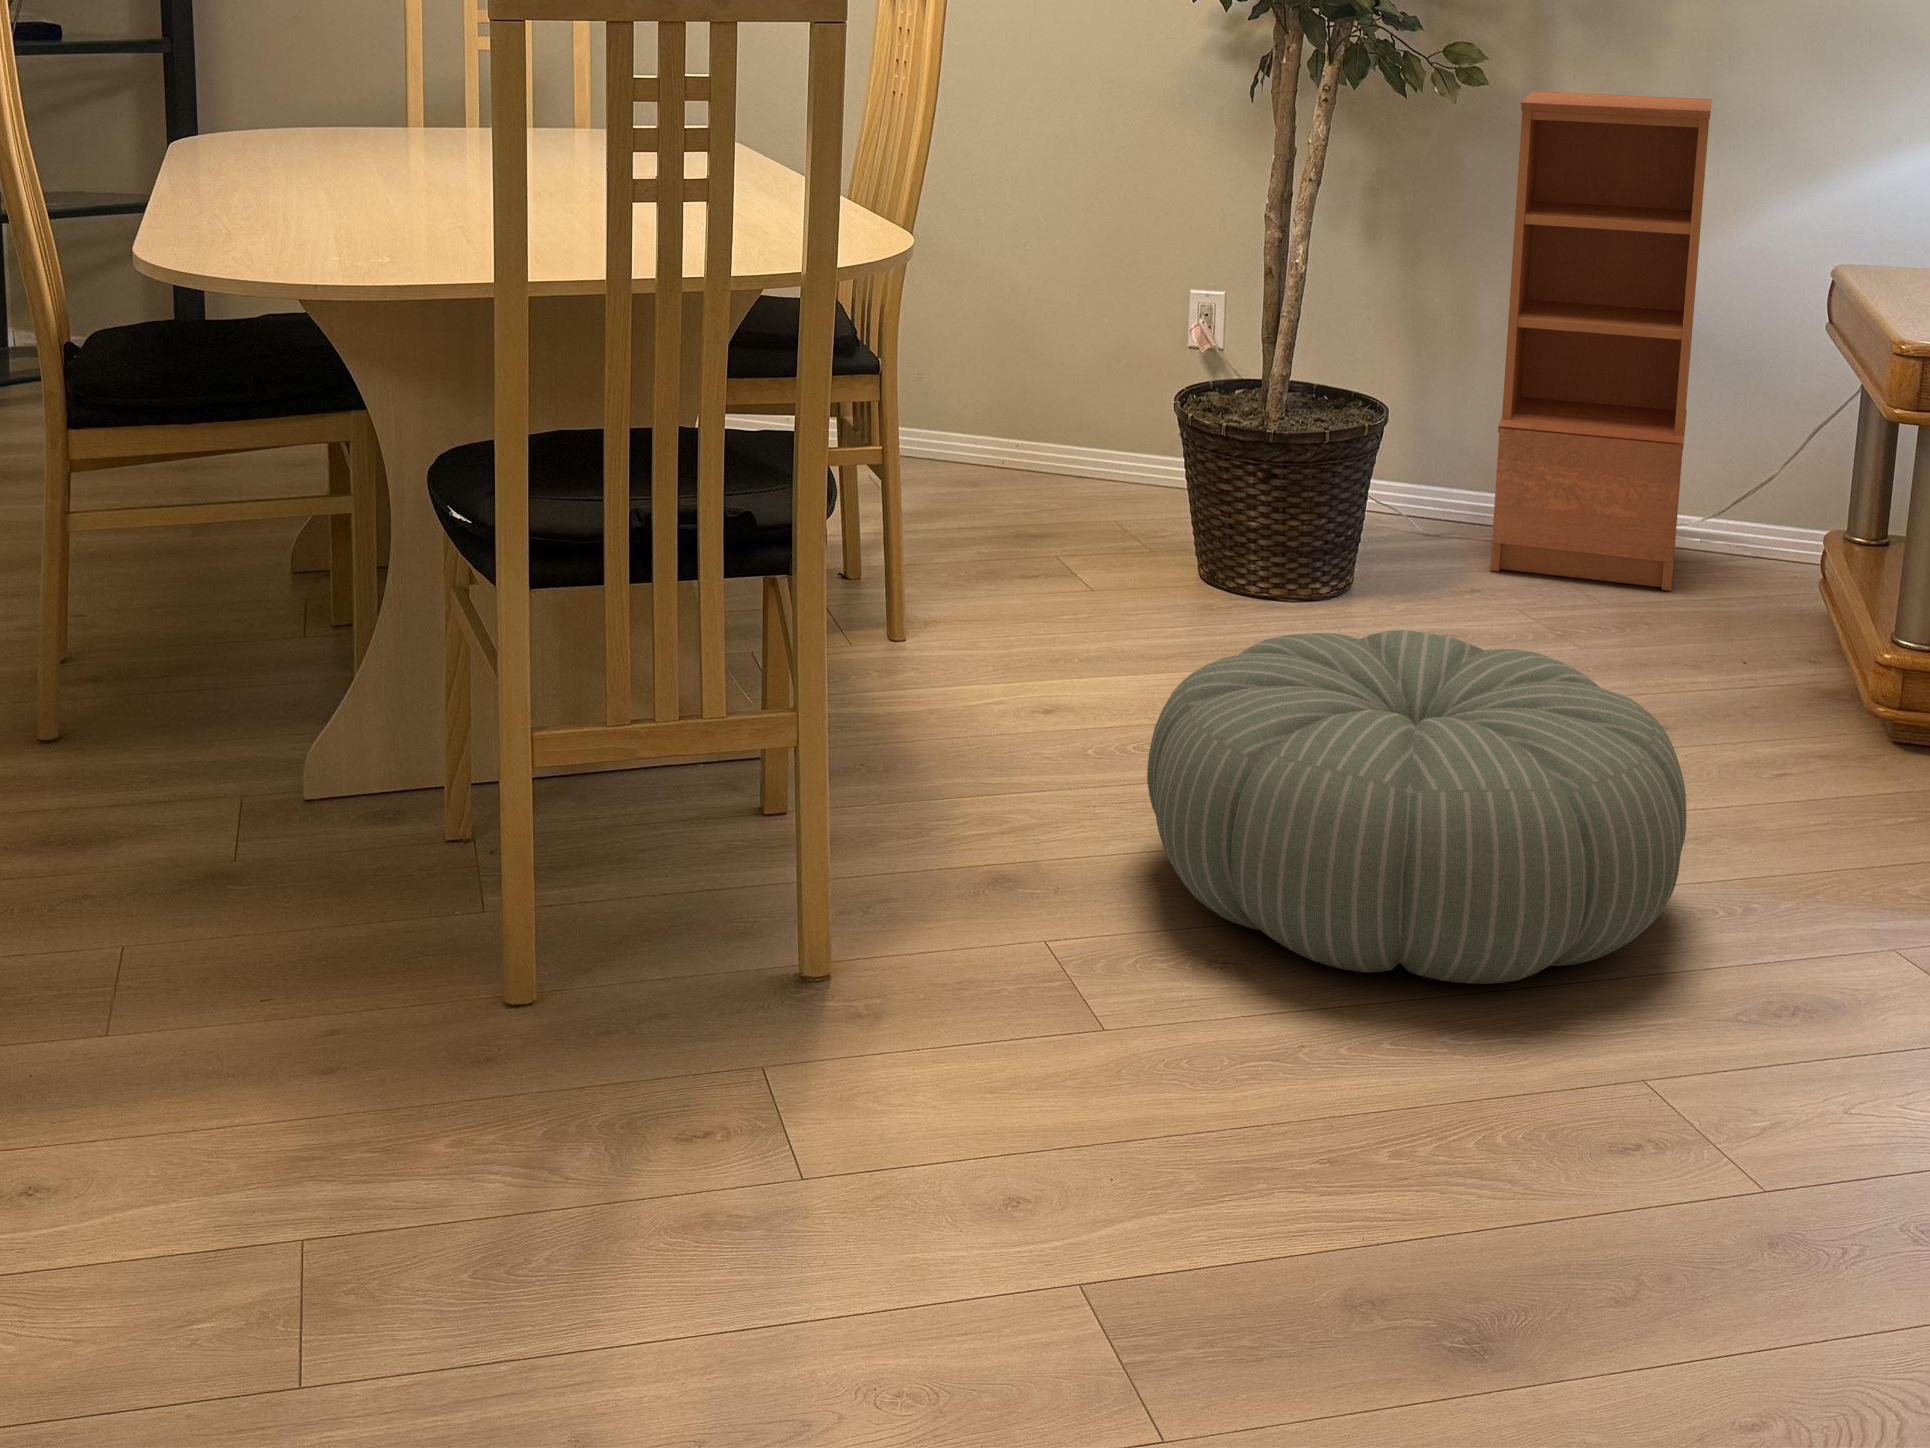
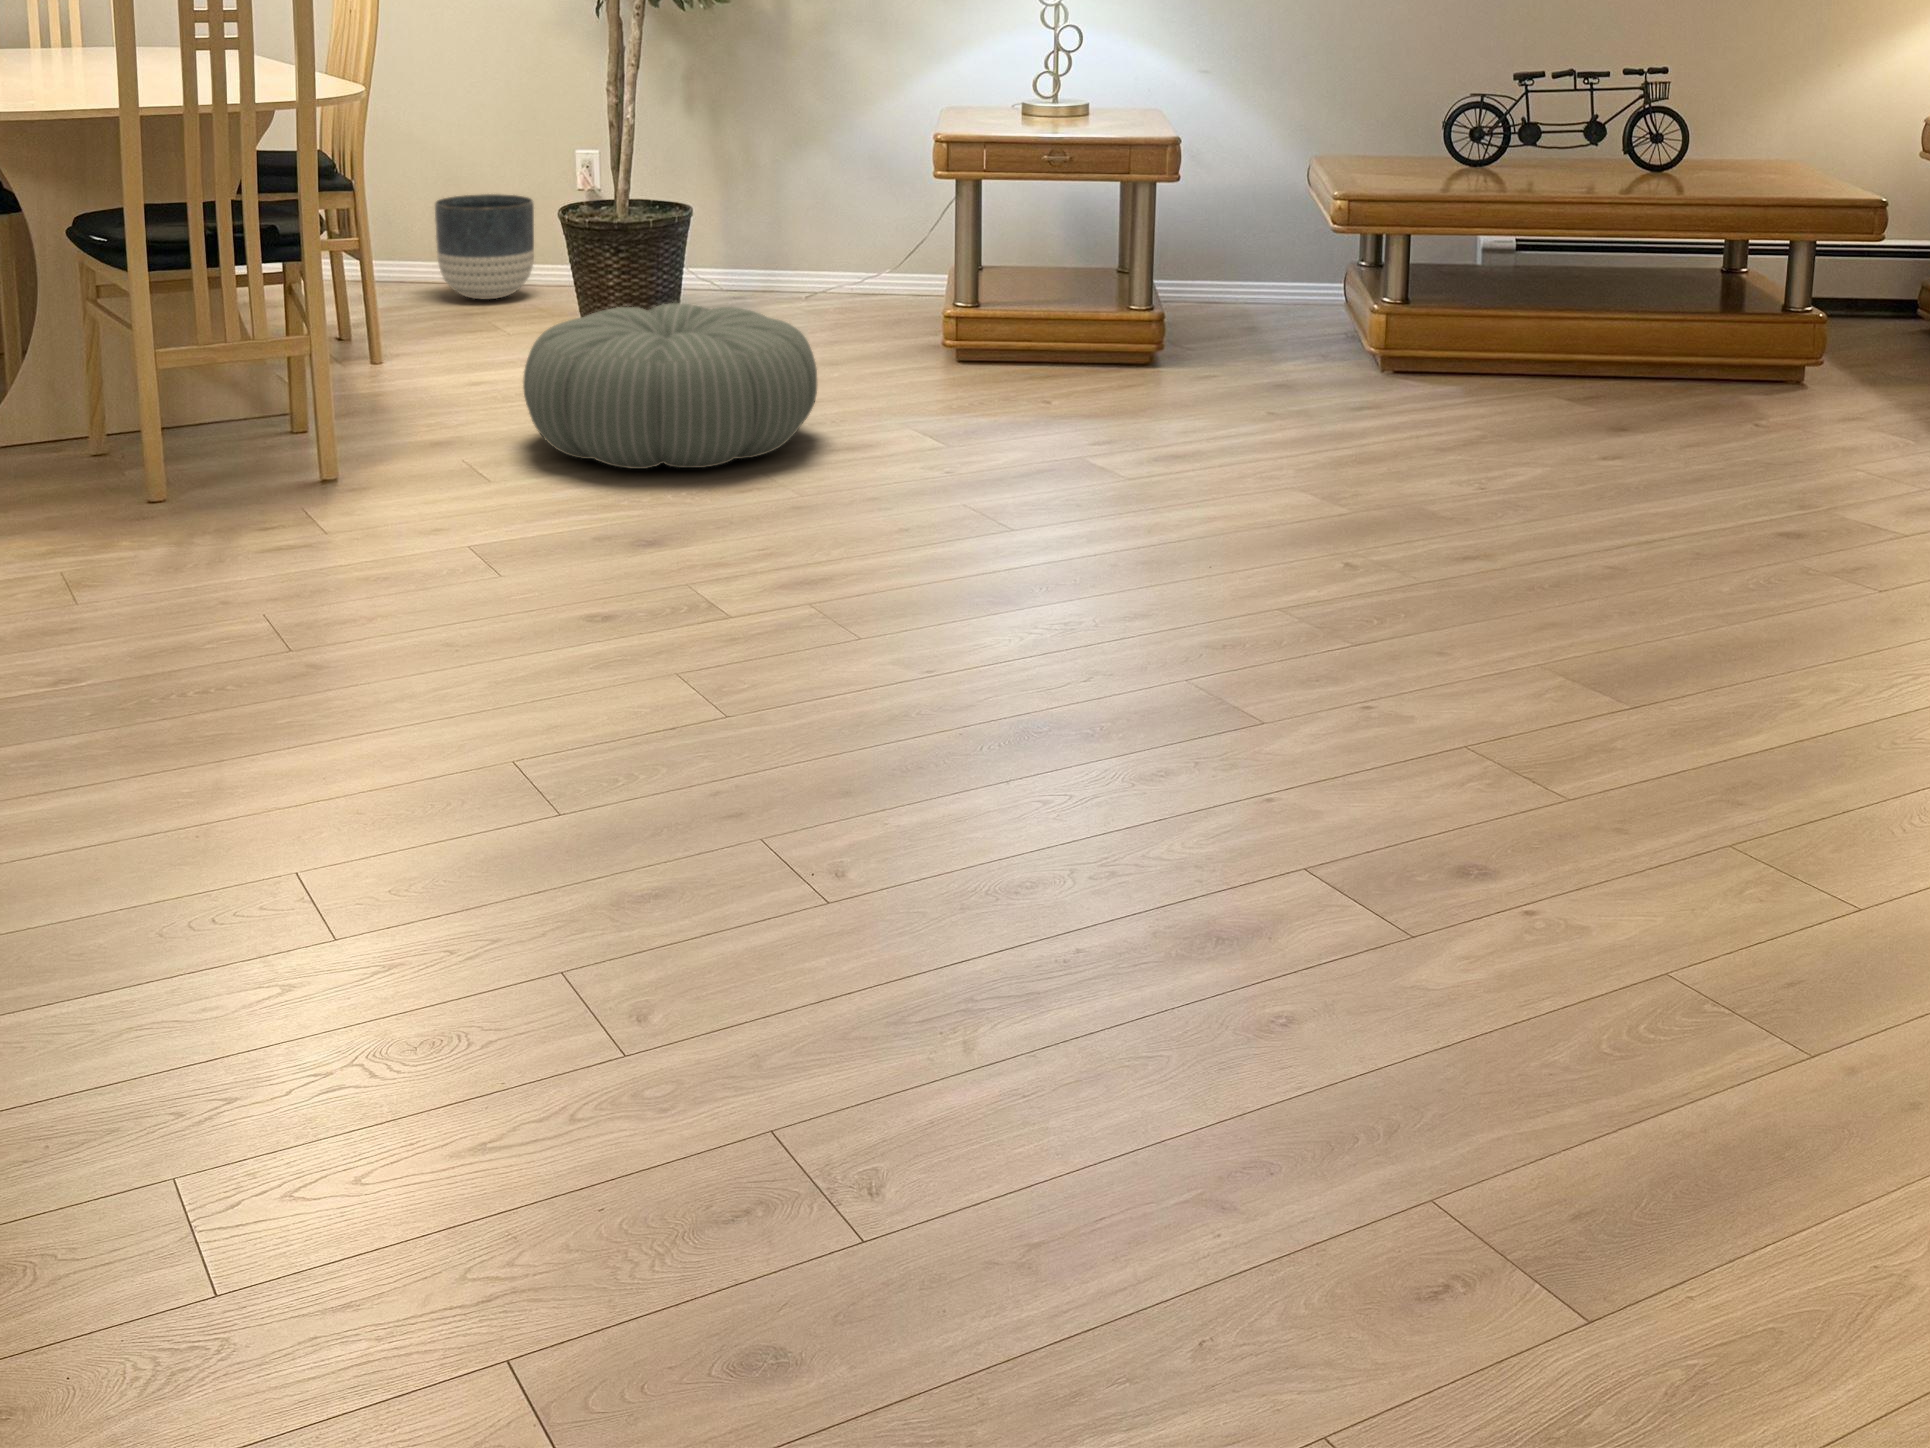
bookcase: present [1490,91,1712,591] -> none [756,9,876,314]
planter: none [999,350,1145,510] -> present [435,194,534,299]

